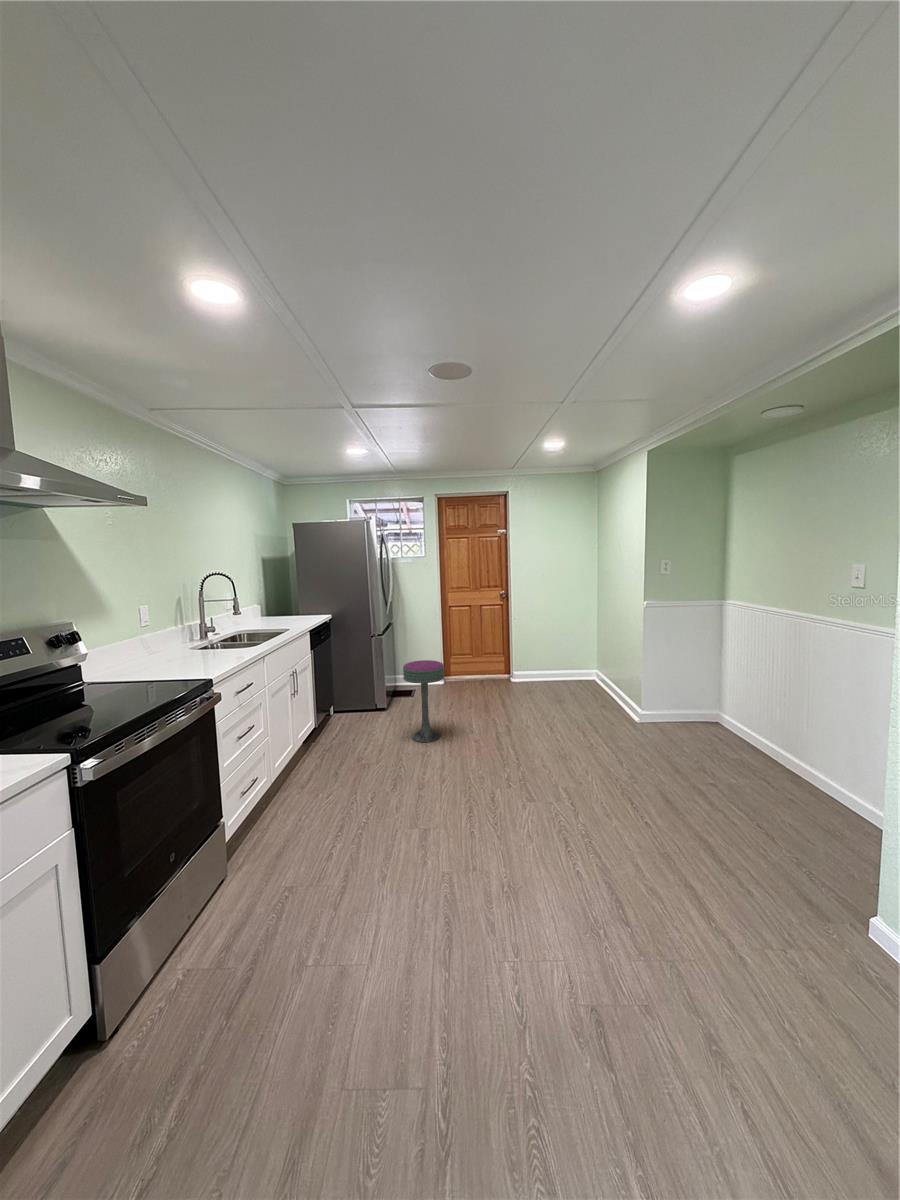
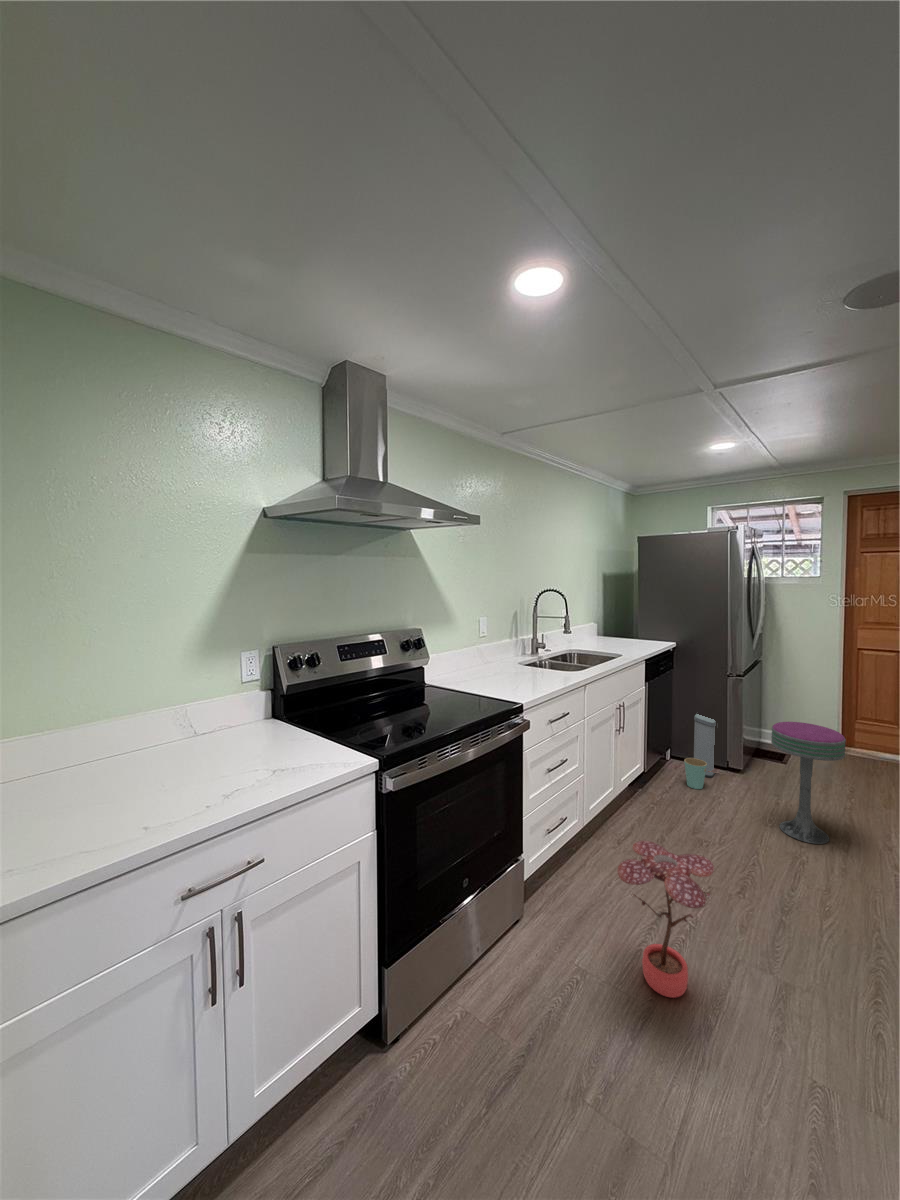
trash can: none [346,669,369,731] -> present [684,714,718,789]
potted plant: none [312,761,377,871] -> present [617,840,714,998]

